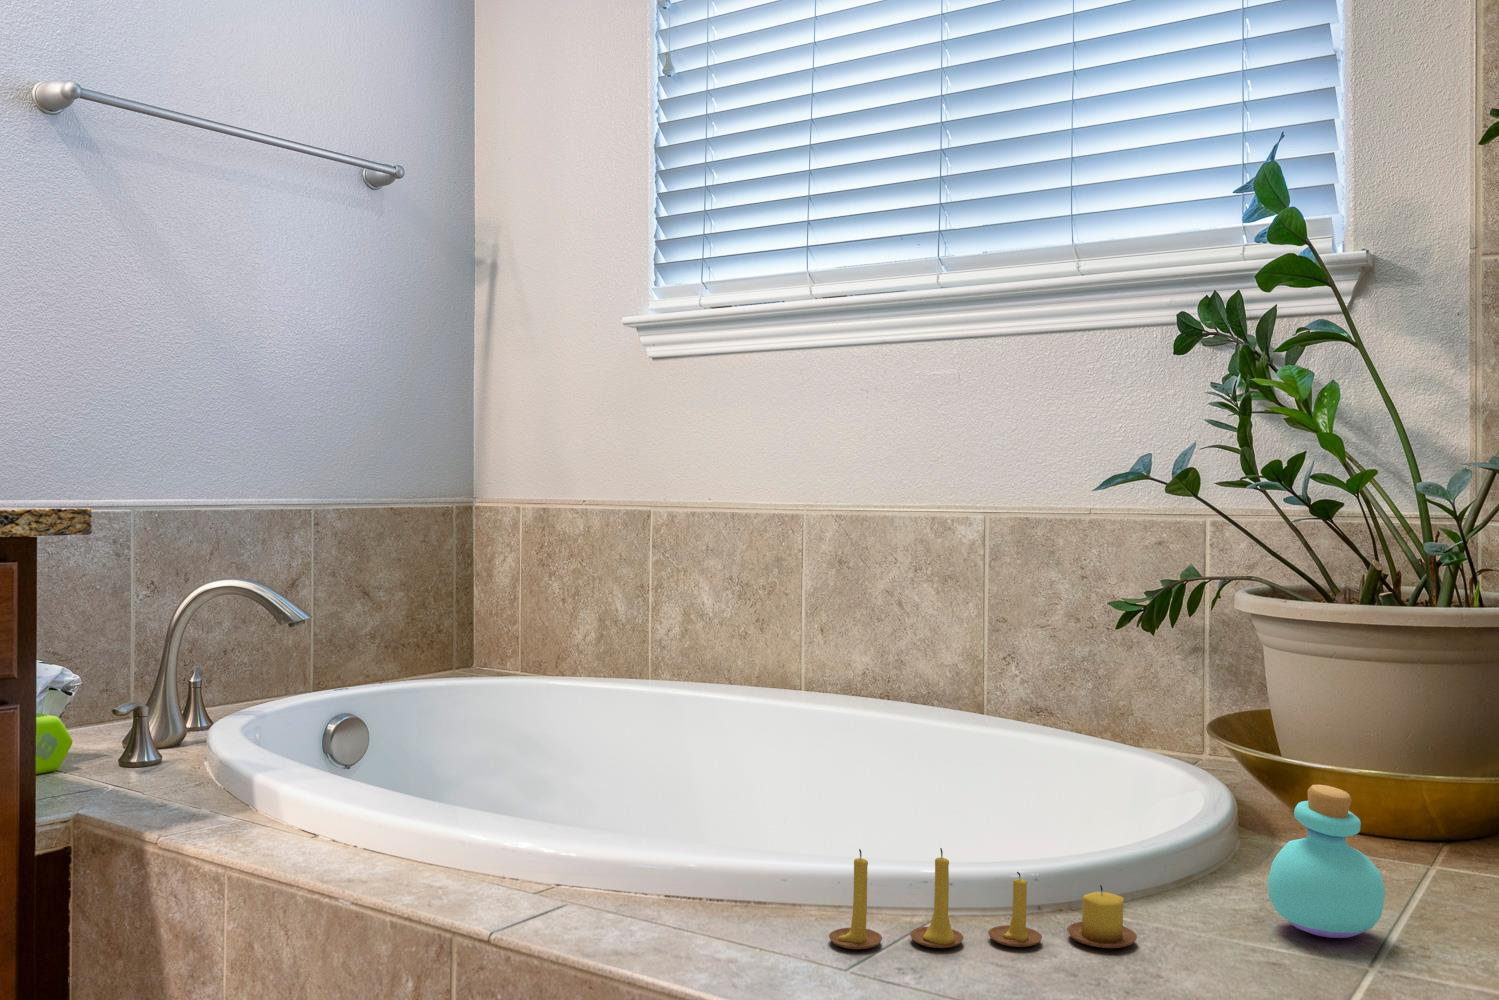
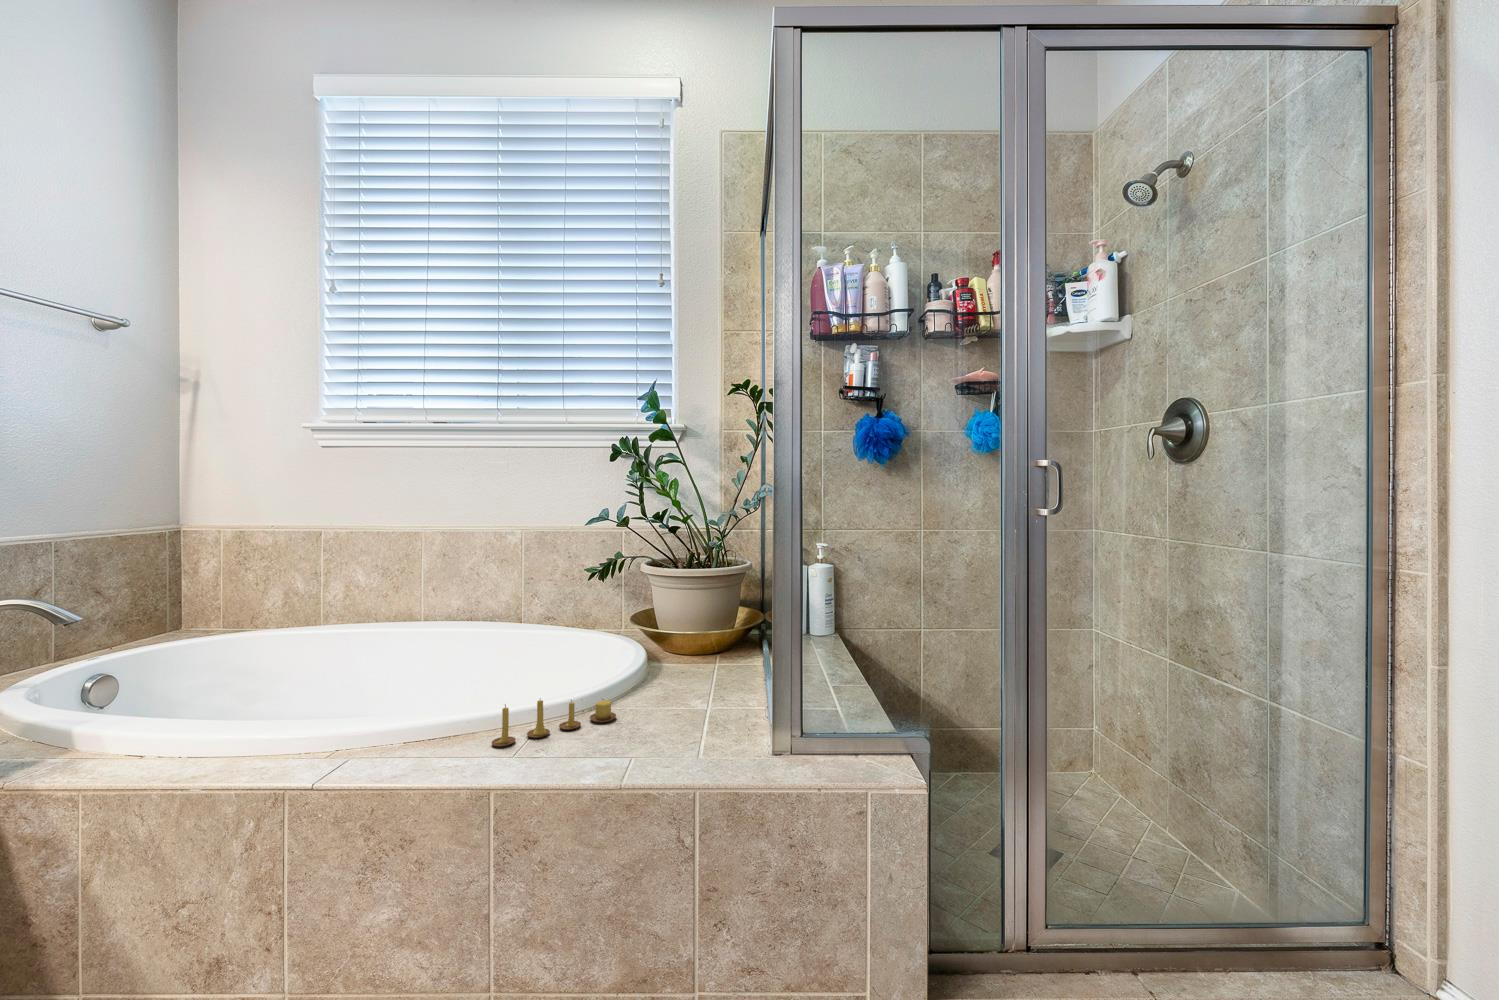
perfume bottle: present [1268,785,1385,938] -> none [660,646,698,700]

